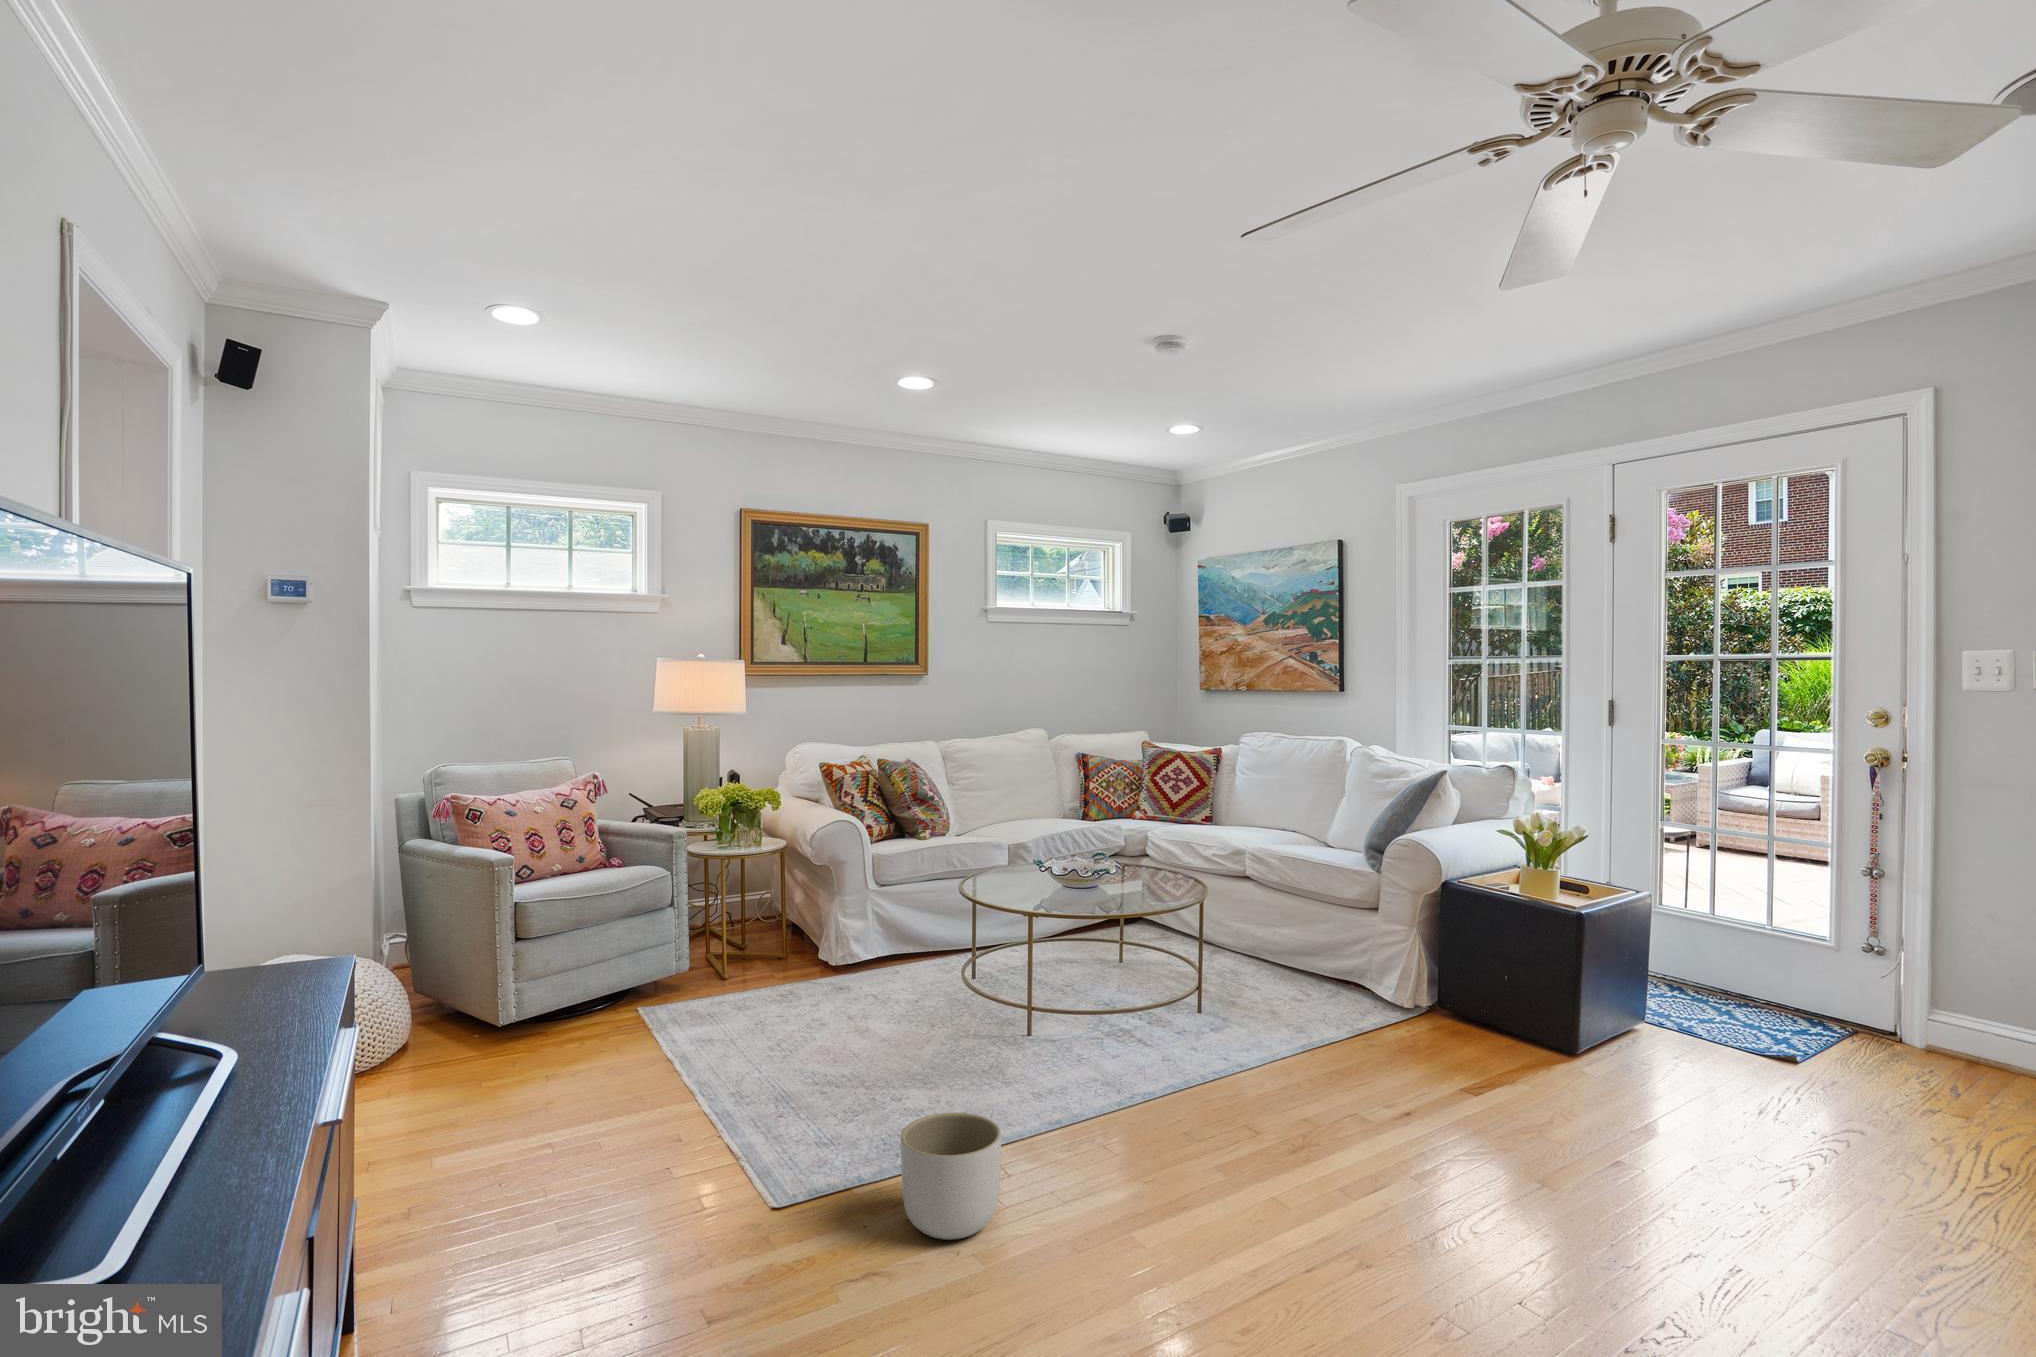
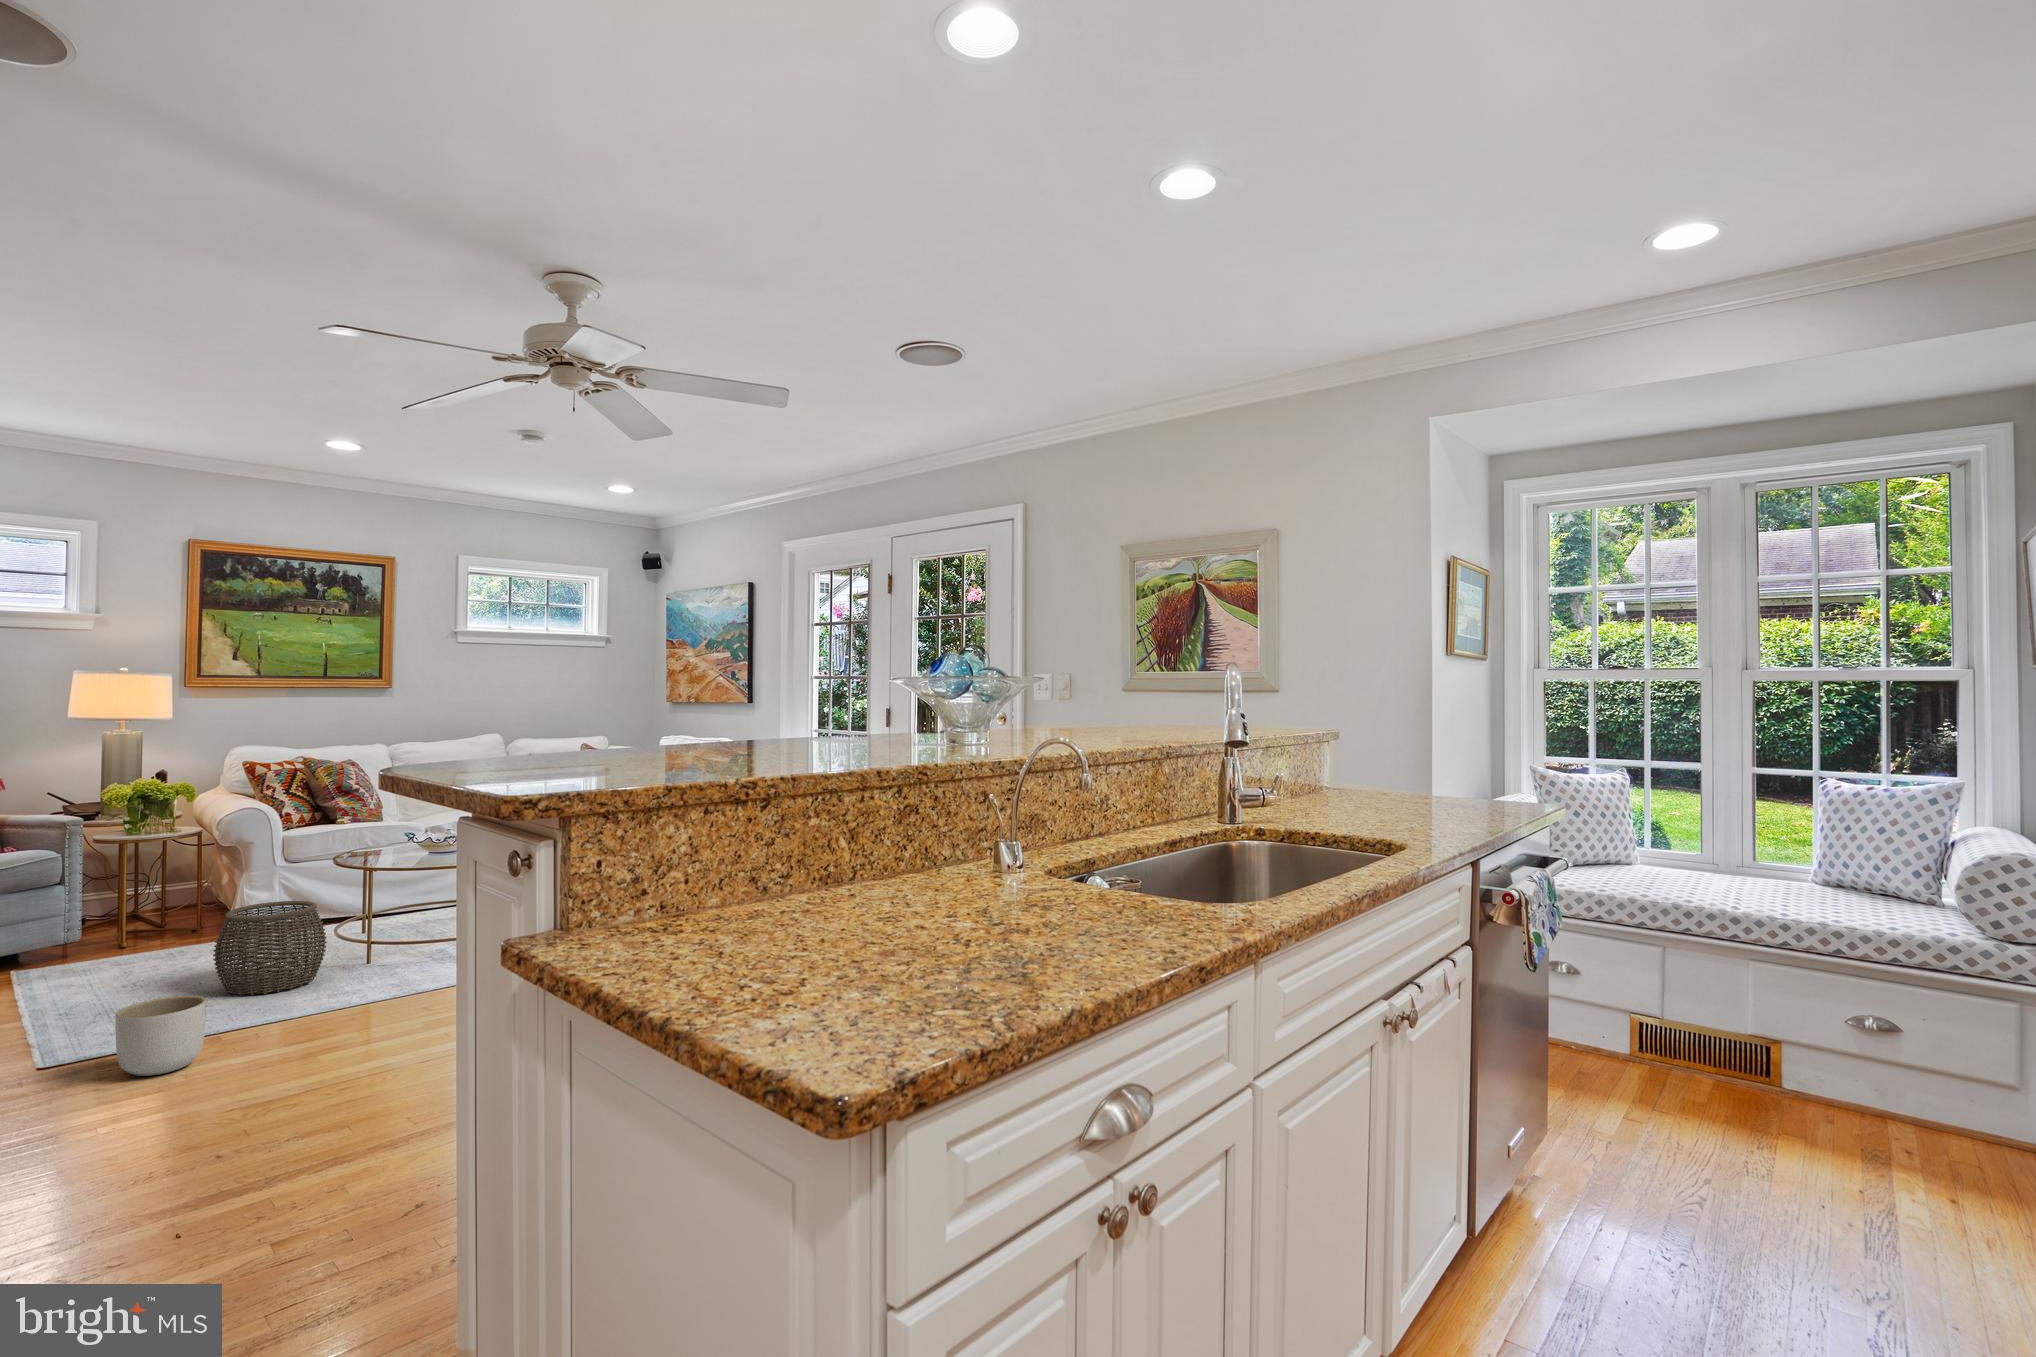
woven basket: none [894,952,1014,1083] -> present [213,901,327,995]

